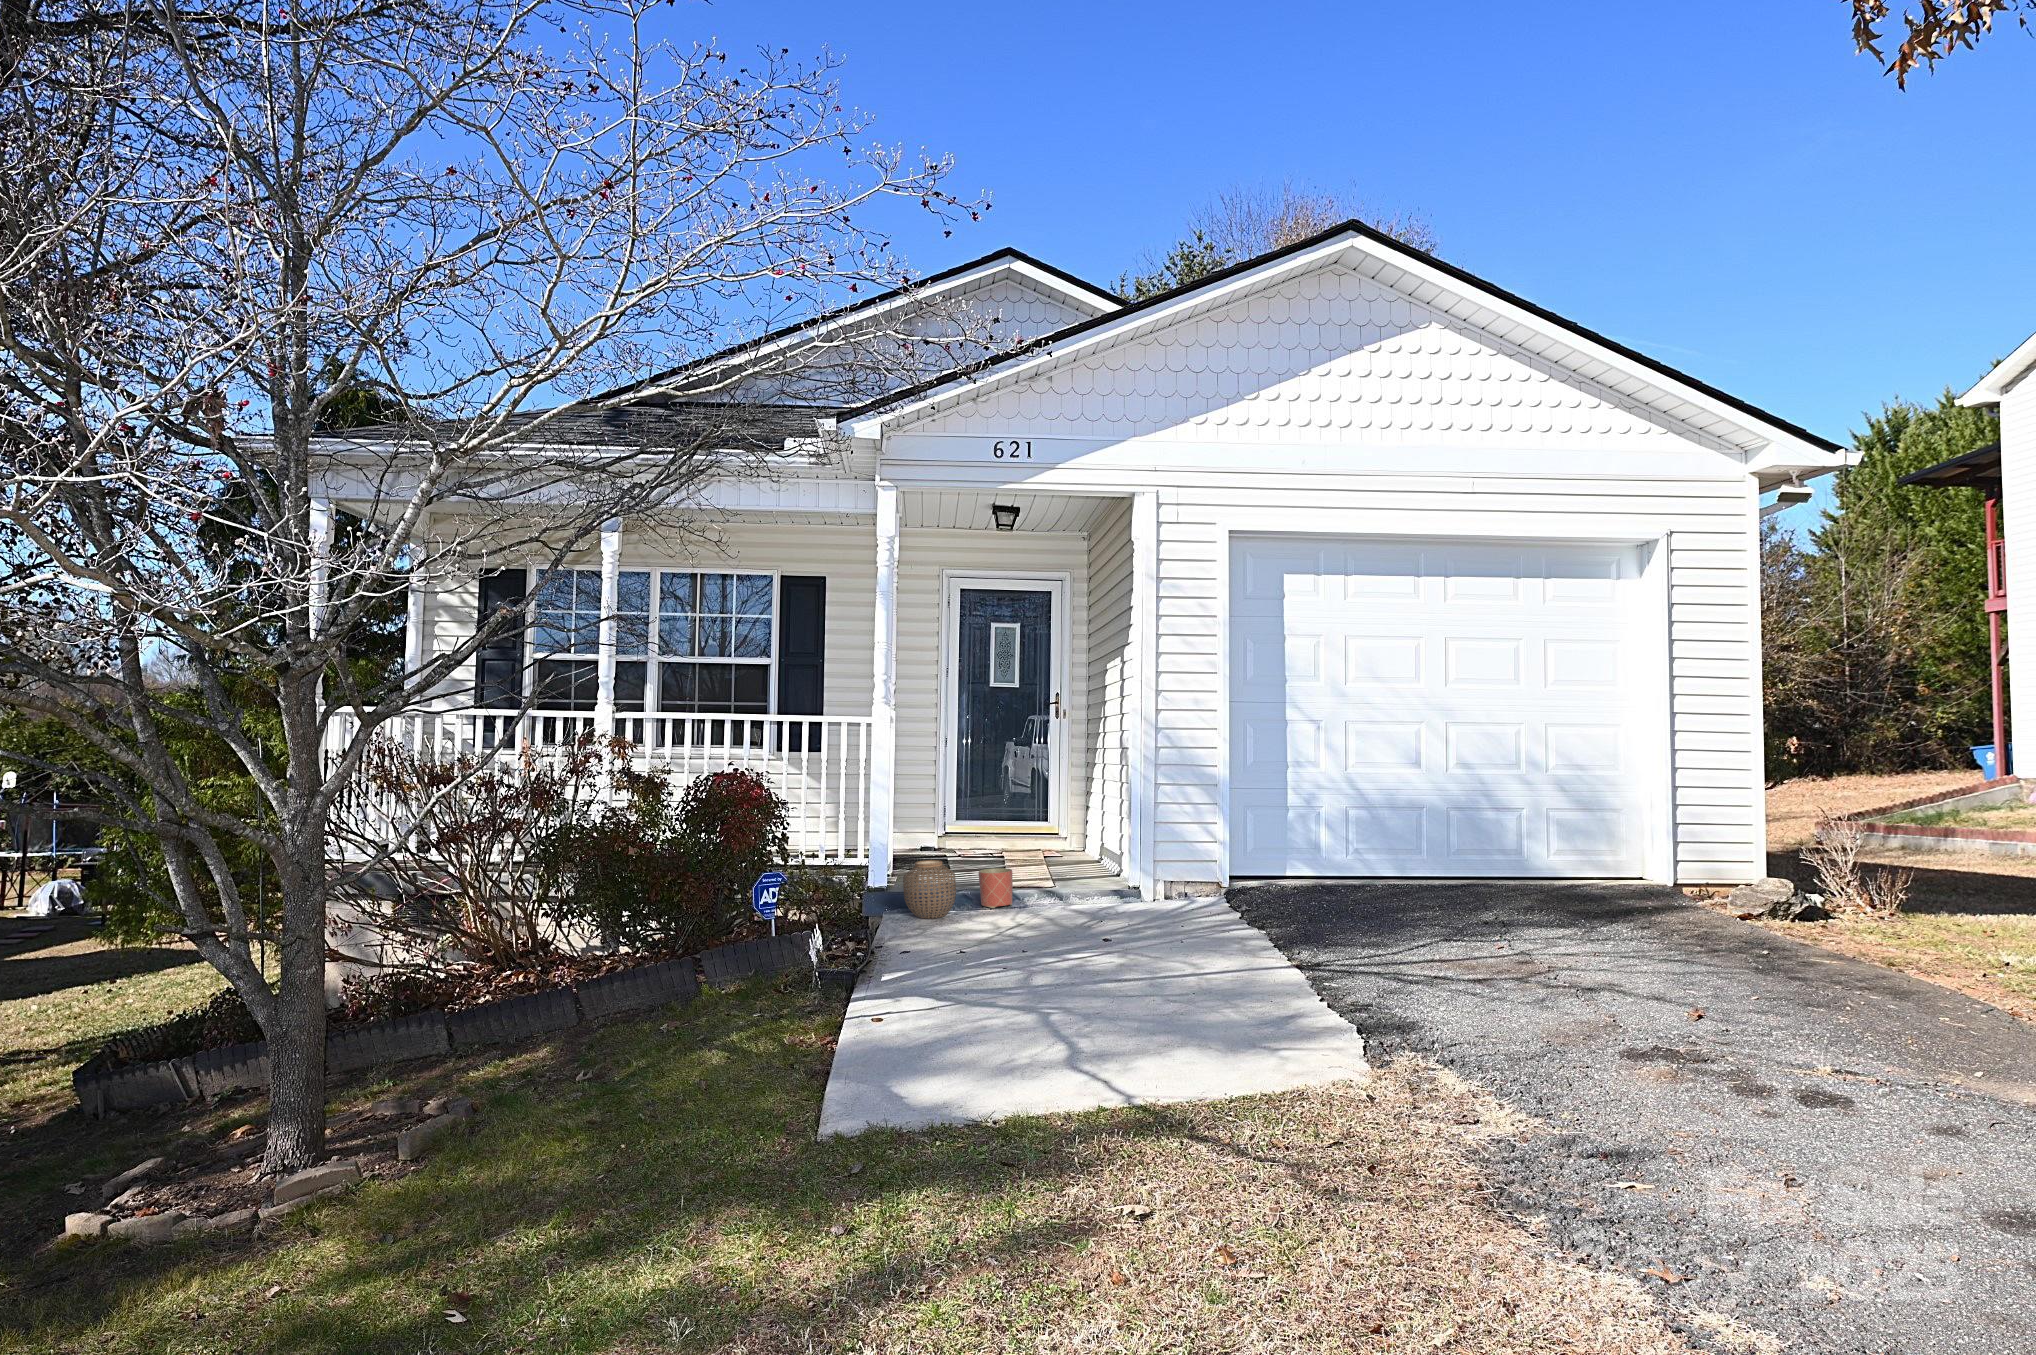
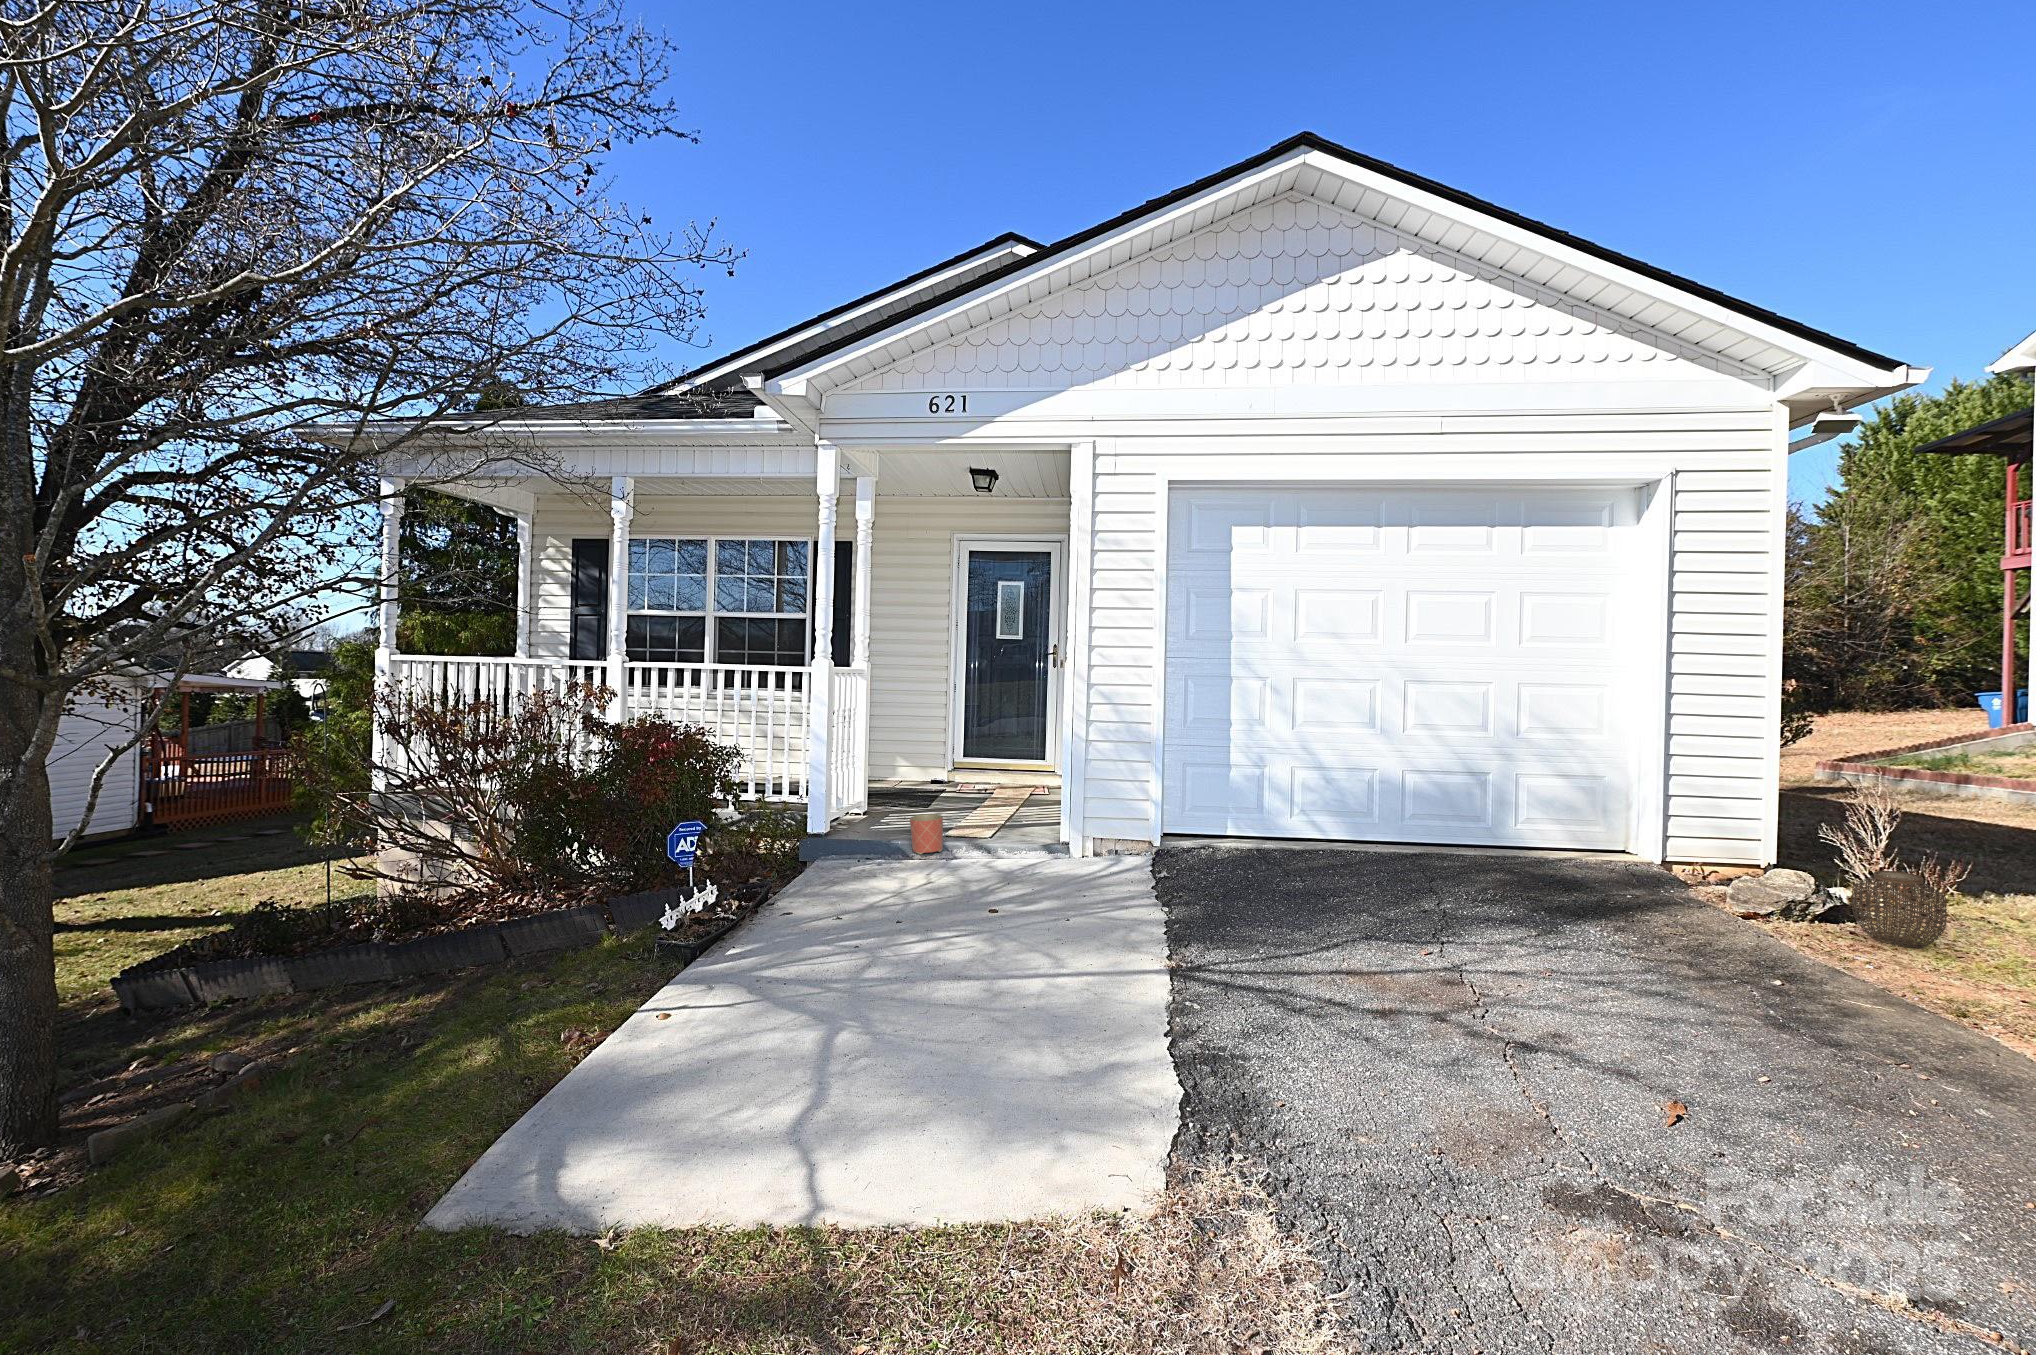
woven basket: present [903,860,956,919] -> present [1852,871,1947,948]

